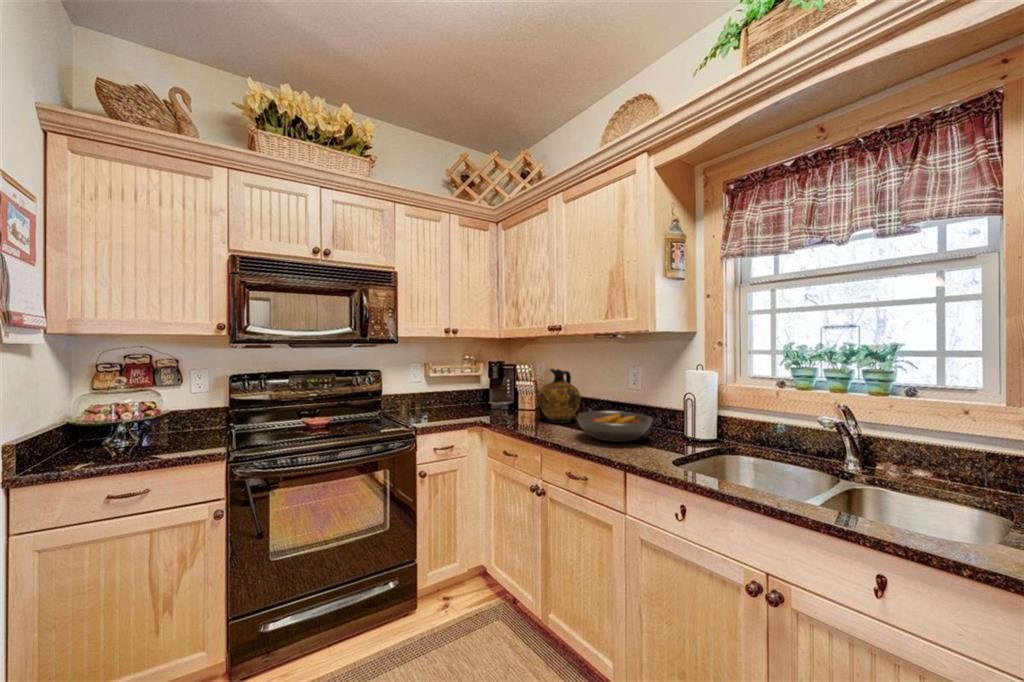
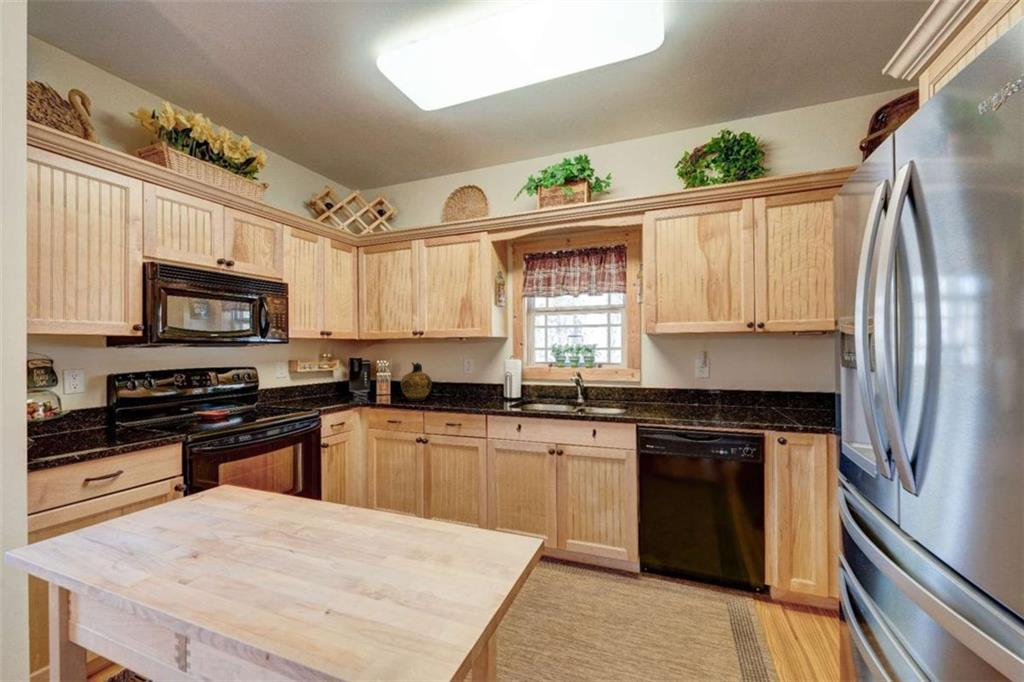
fruit bowl: present [576,411,653,442] -> none [441,387,489,405]

